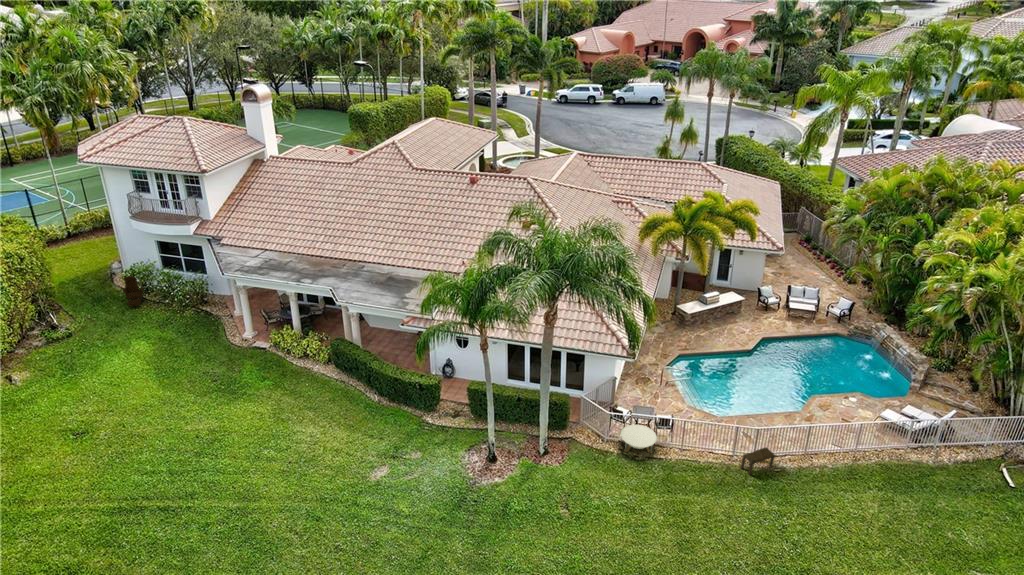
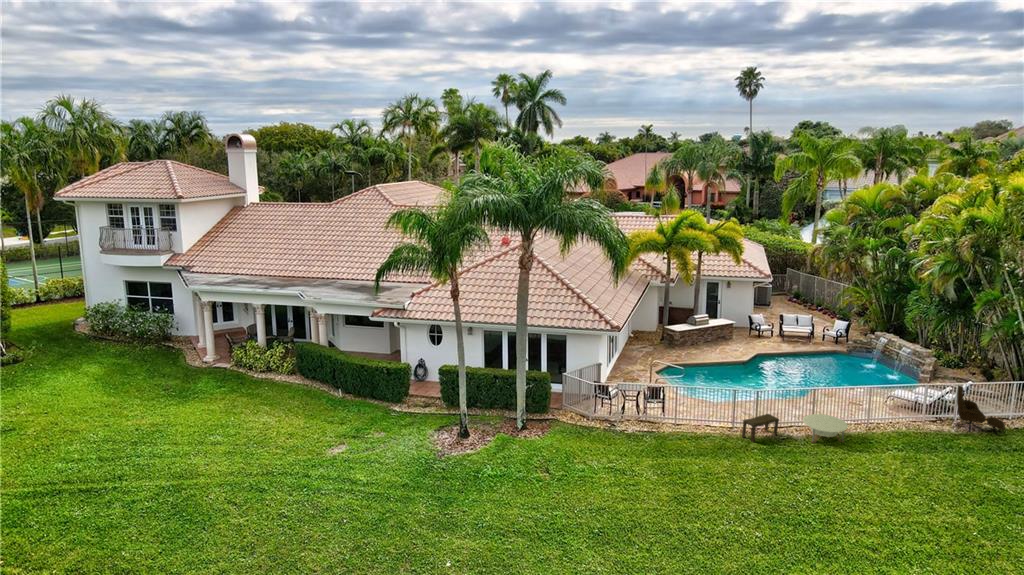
lounge chair: present [123,276,144,307] -> present [956,386,1005,435]
round table: present [621,425,657,453] -> present [803,414,848,443]

